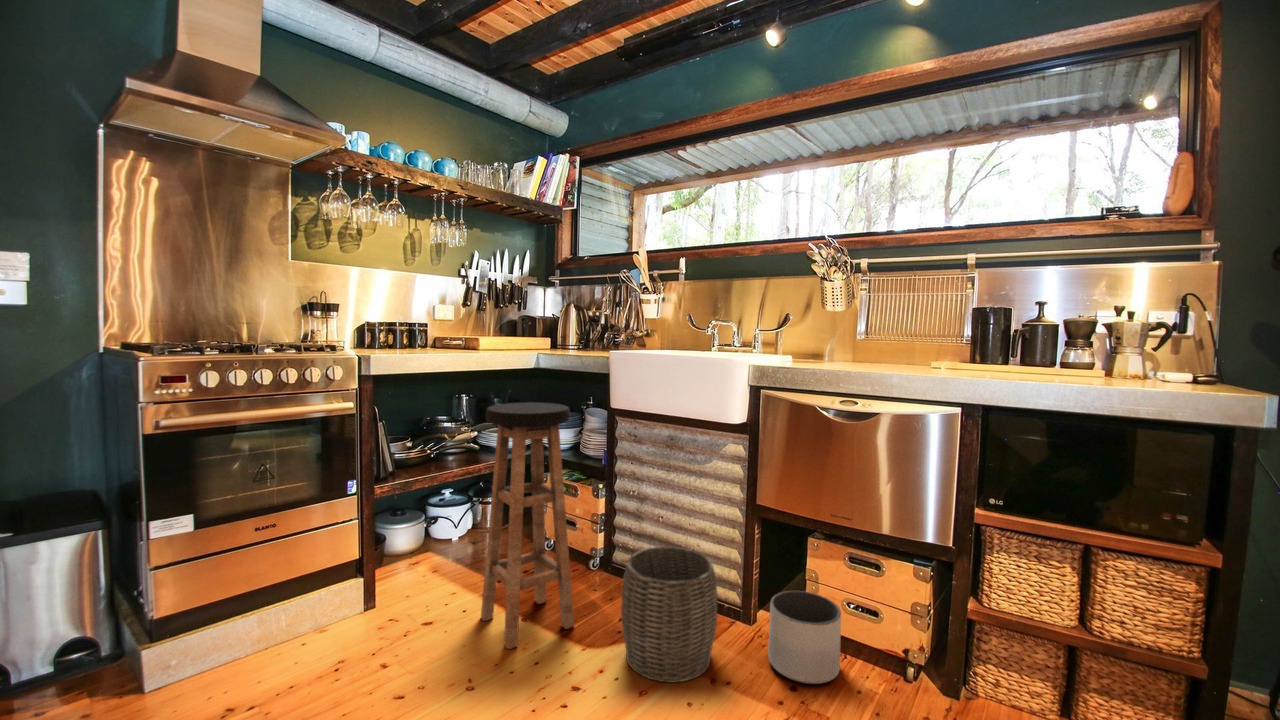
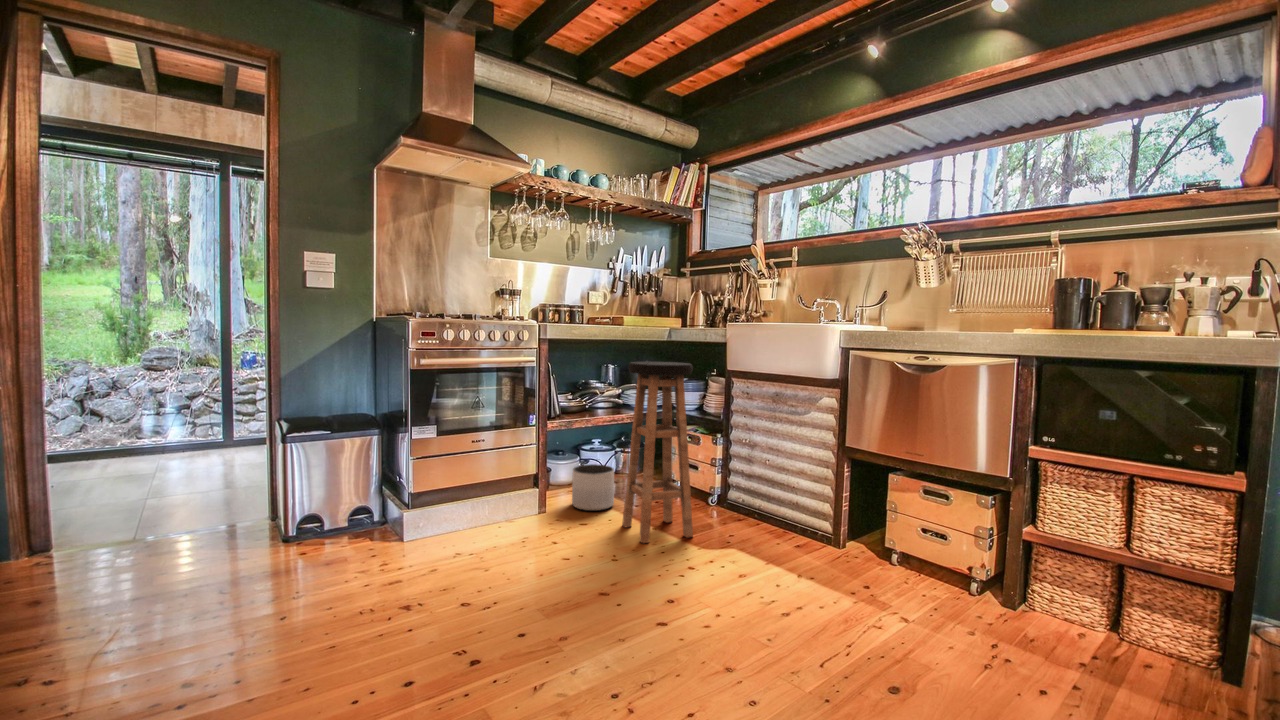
woven basket: present [621,547,717,682] -> none [729,477,807,574]
planter: present [768,591,841,684] -> present [572,464,614,511]

